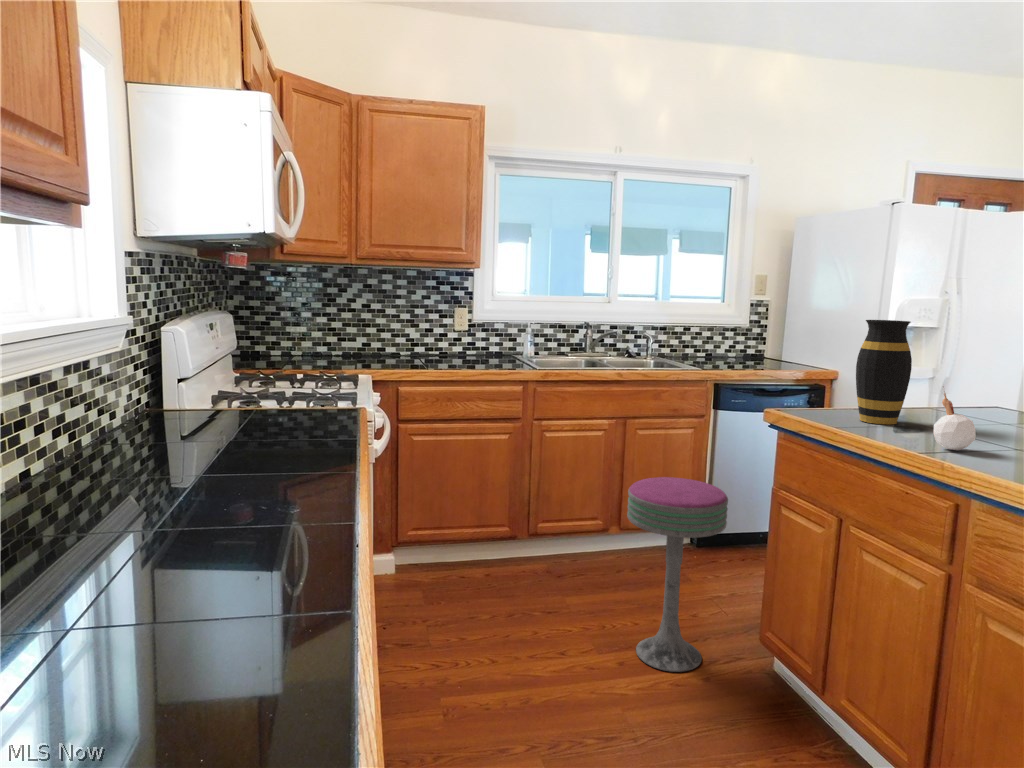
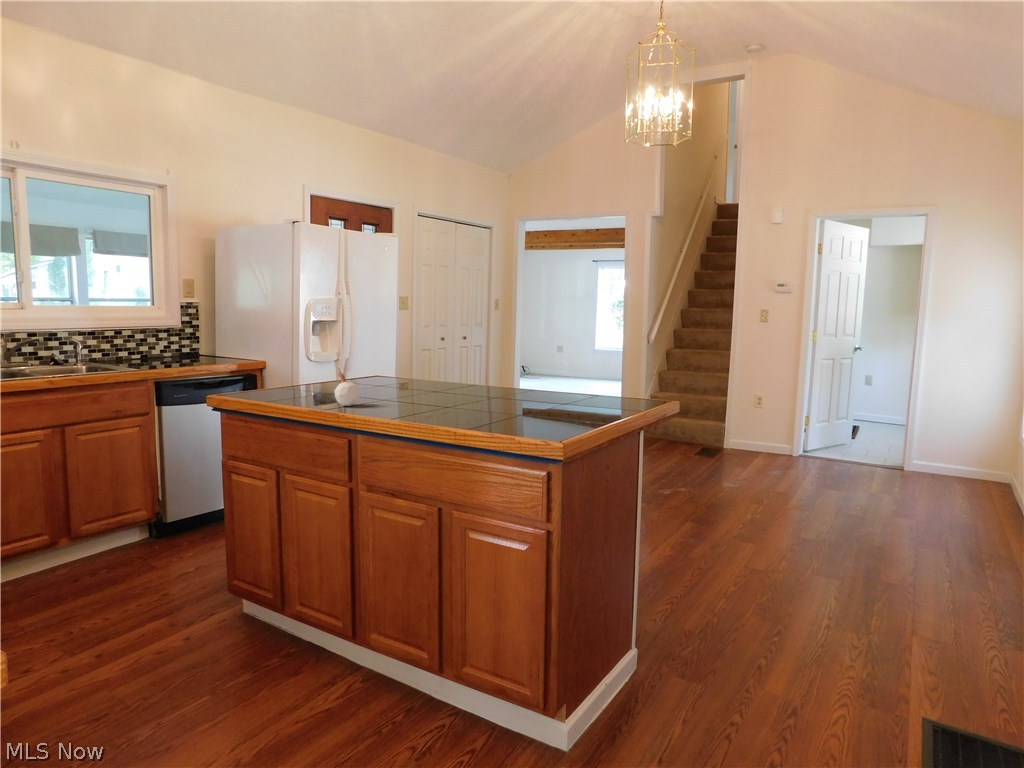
vase: present [856,320,912,424] -> none [279,319,317,396]
bar stool: present [627,477,728,672] -> none [86,469,189,647]

